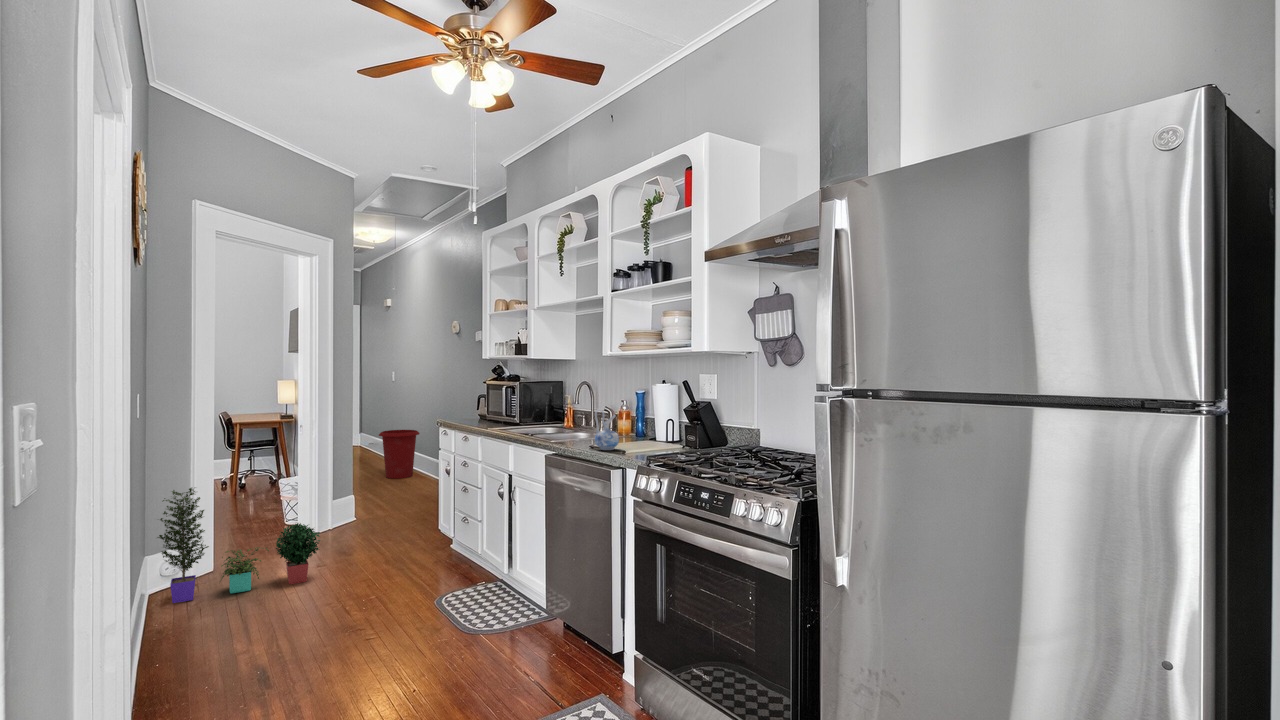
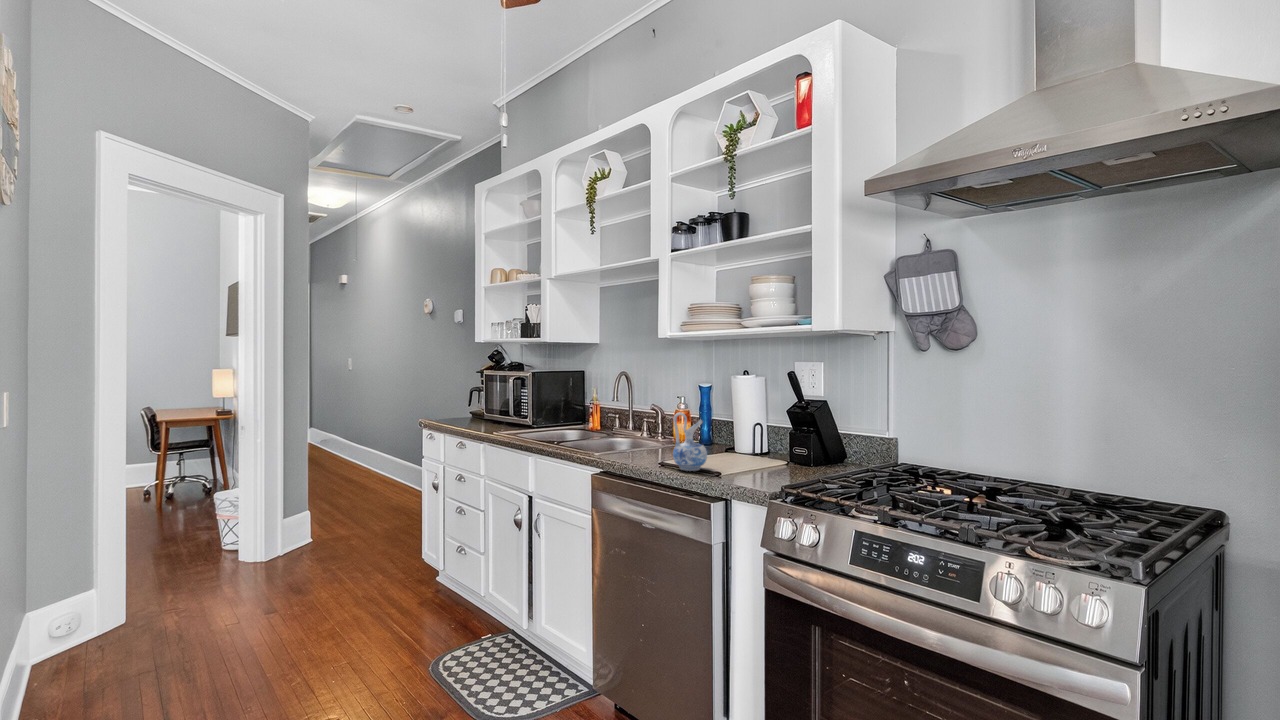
waste bin: present [379,430,420,479] -> none [337,427,386,484]
potted plant: present [157,488,320,603] -> none [29,519,270,682]

